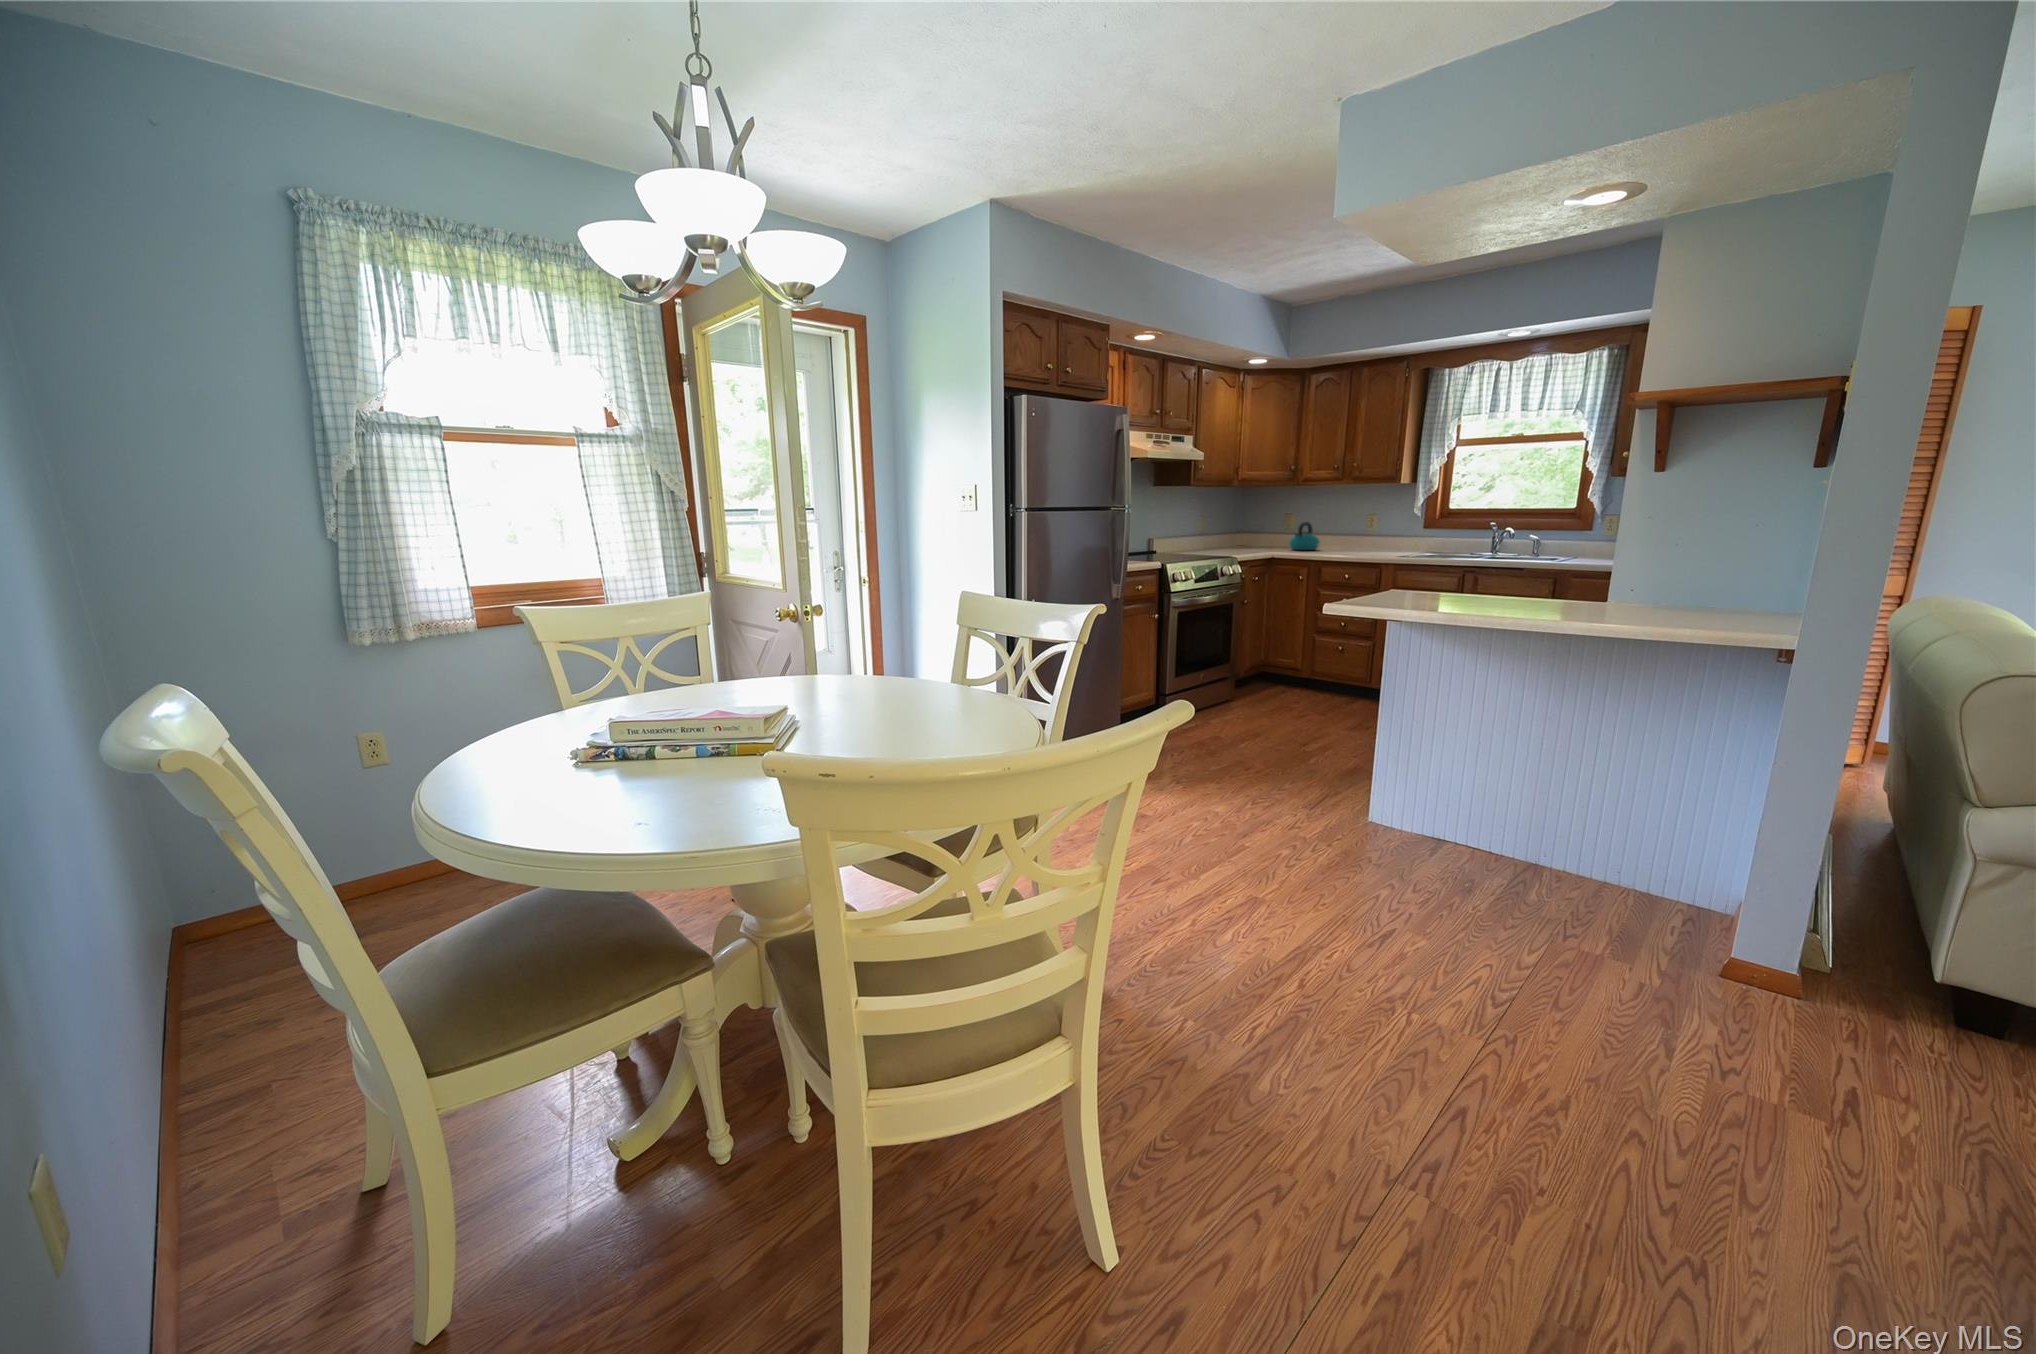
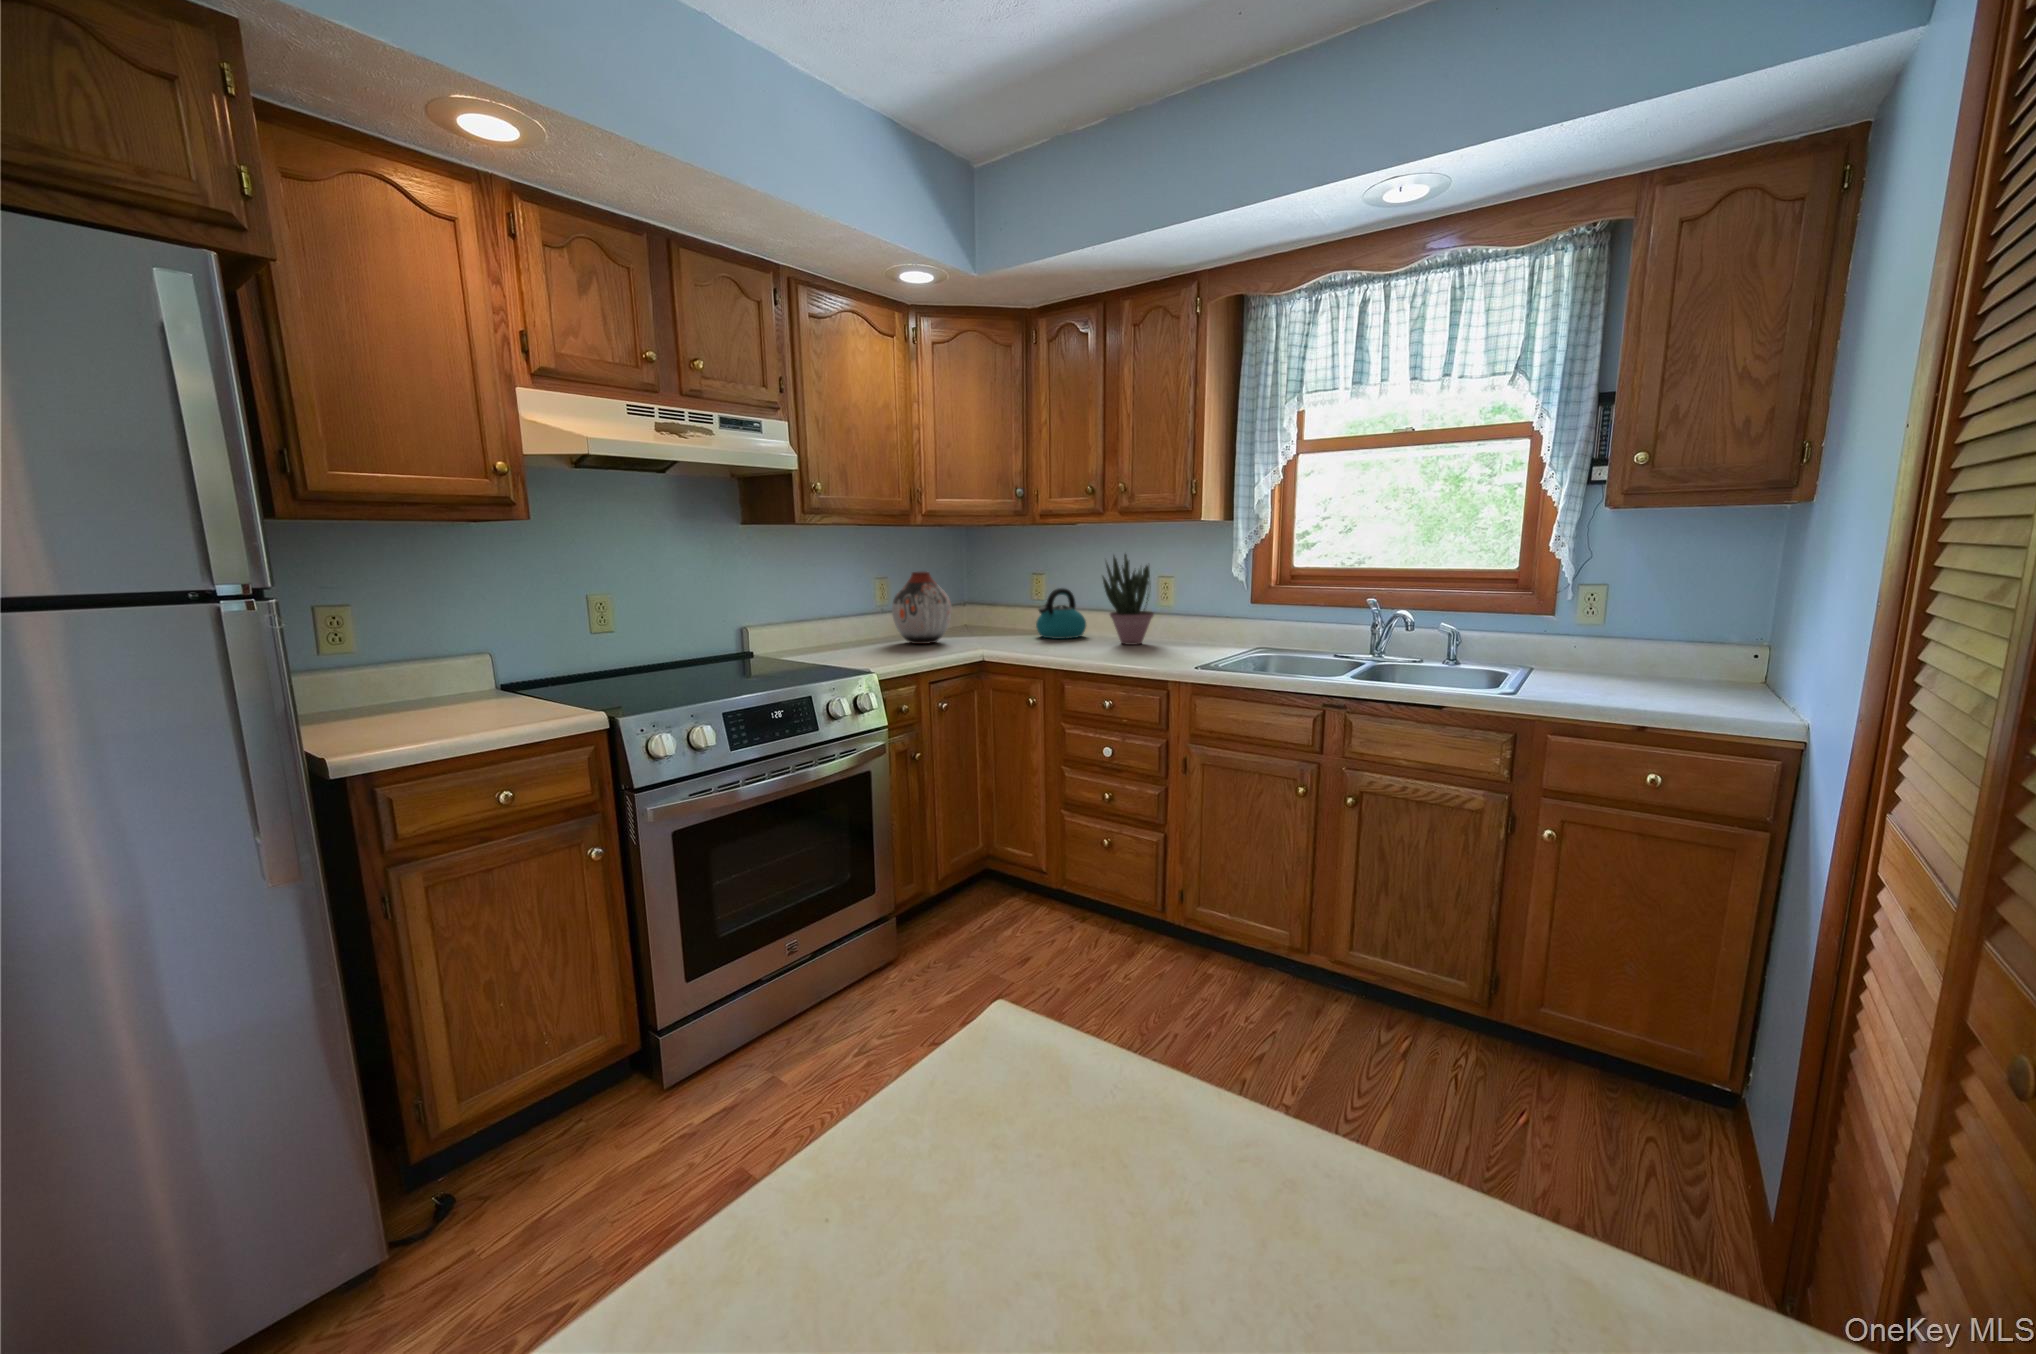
potted plant: none [1337,501,1365,552] -> present [1103,554,1154,645]
vase: none [1214,511,1247,551] -> present [892,571,952,644]

